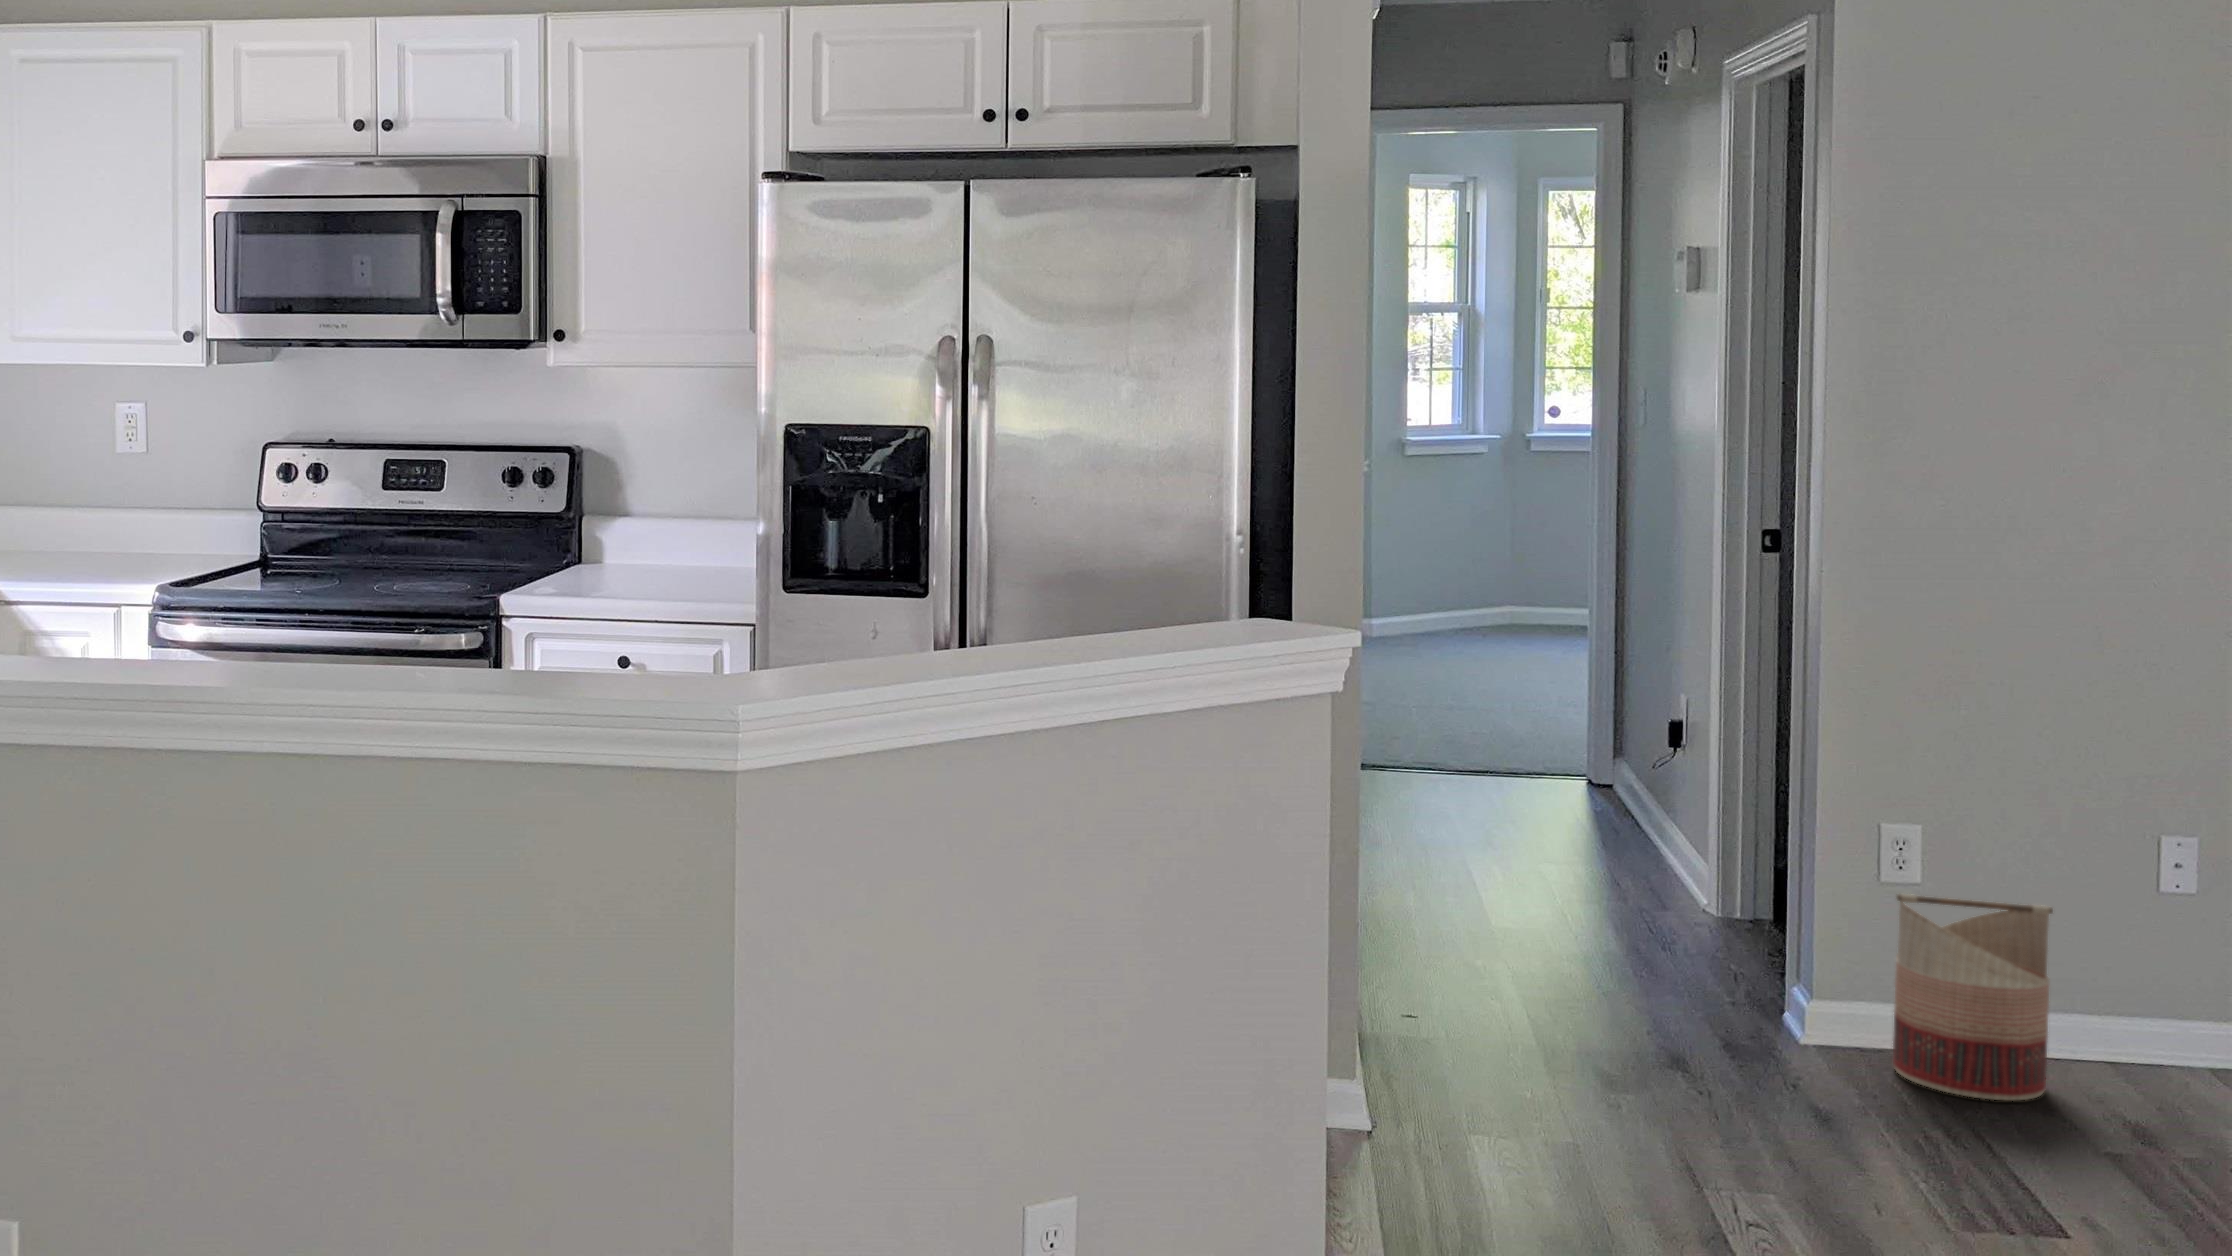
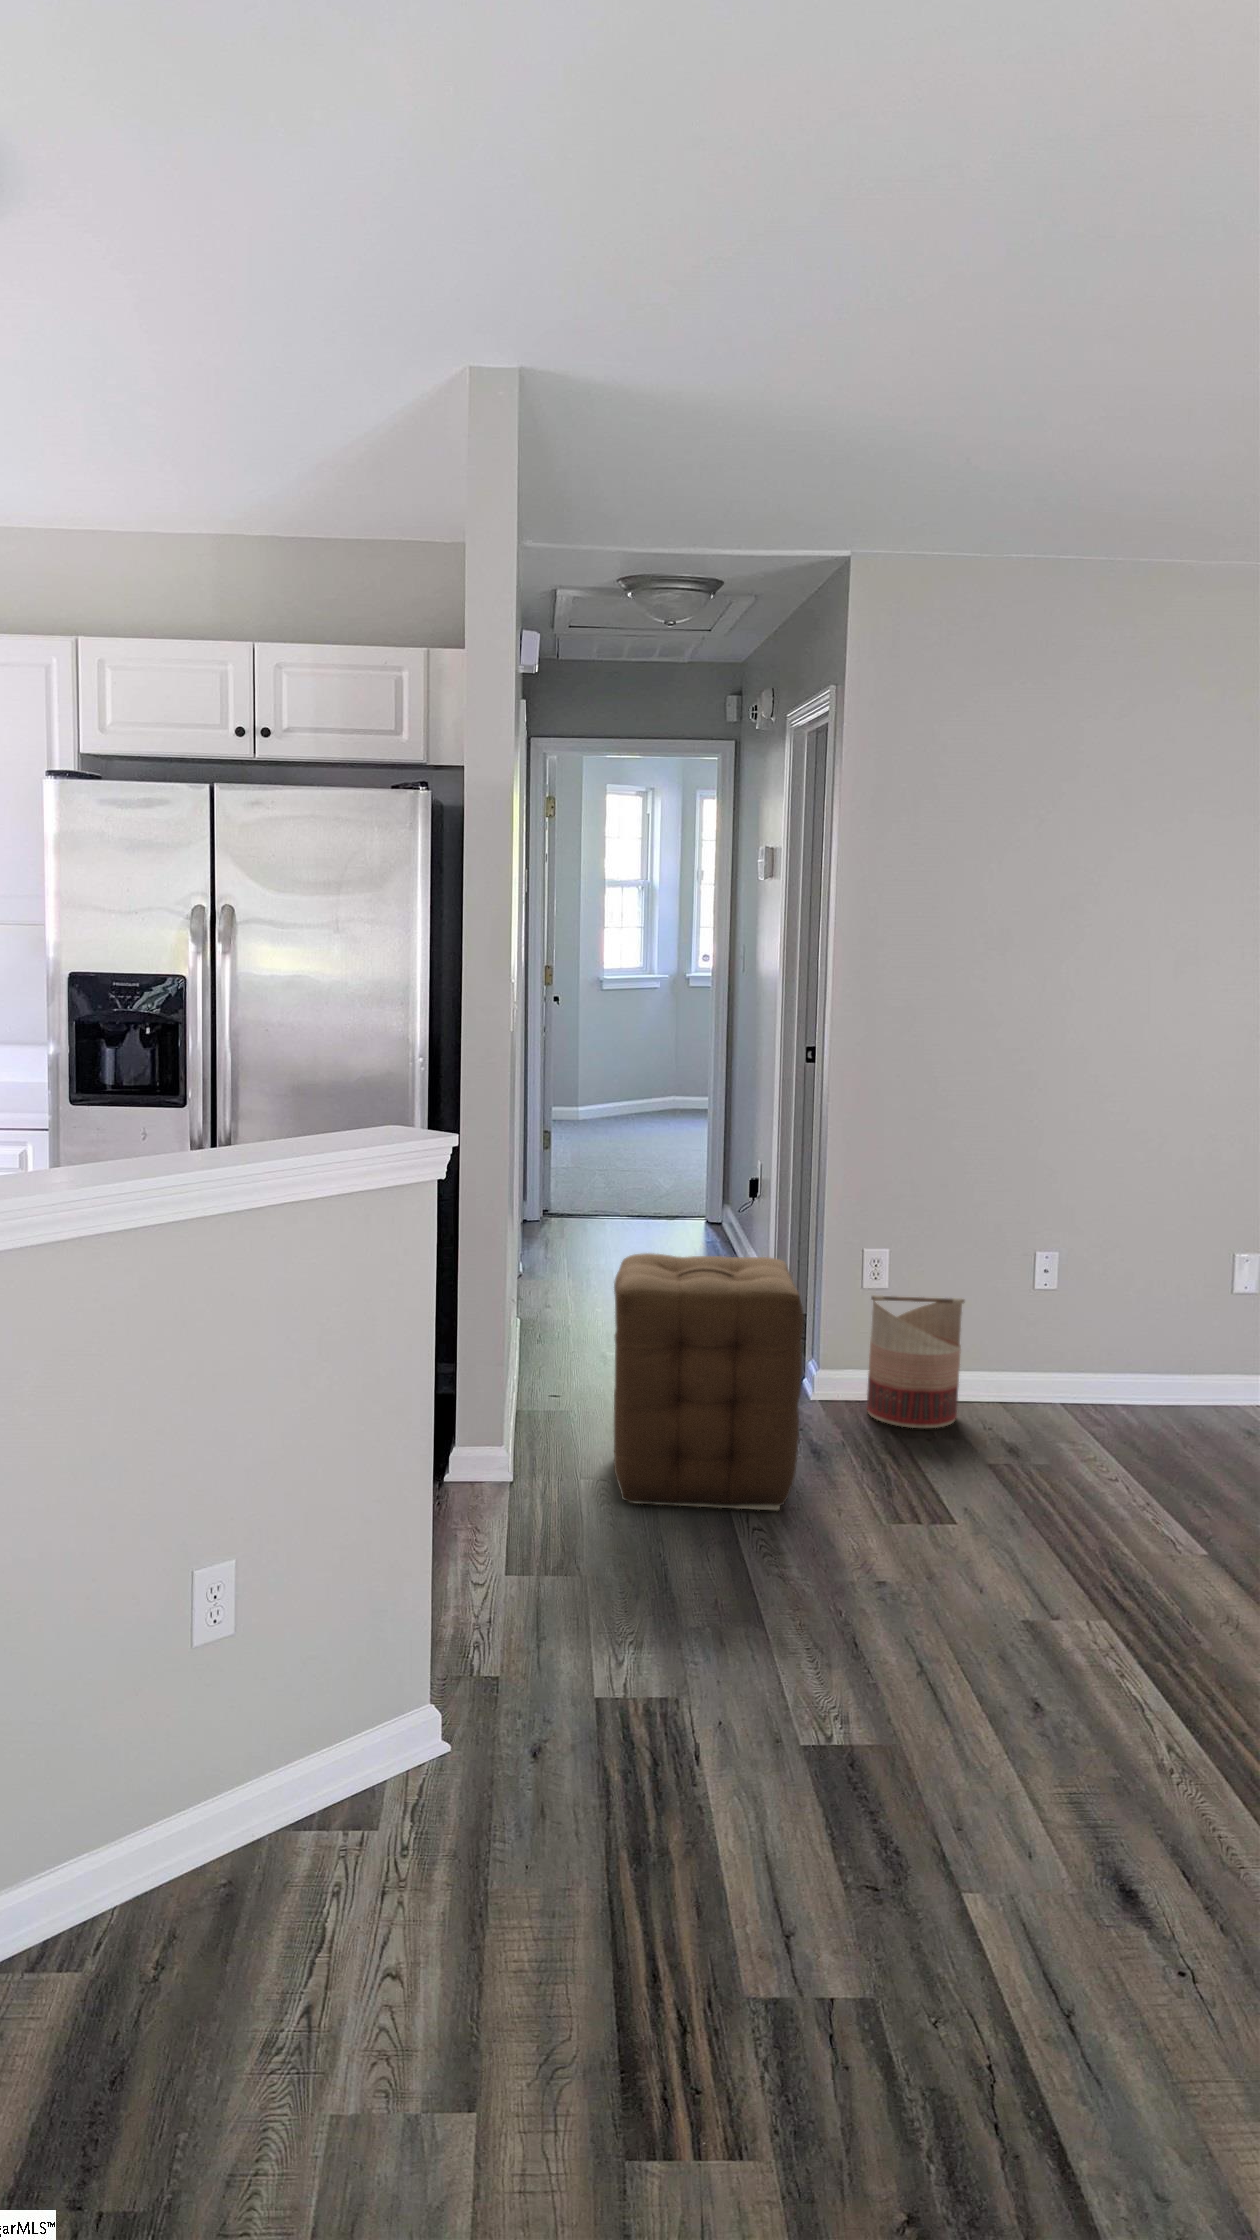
ottoman: none [1512,813,1808,1195] -> present [614,1253,804,1510]

